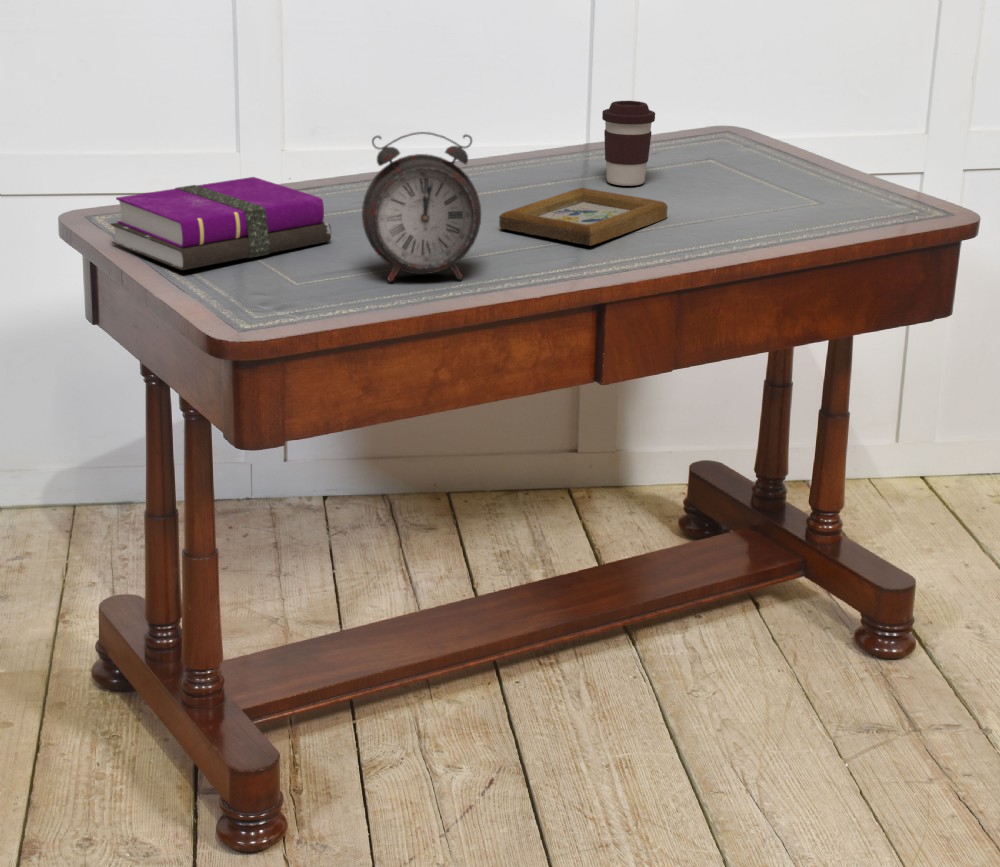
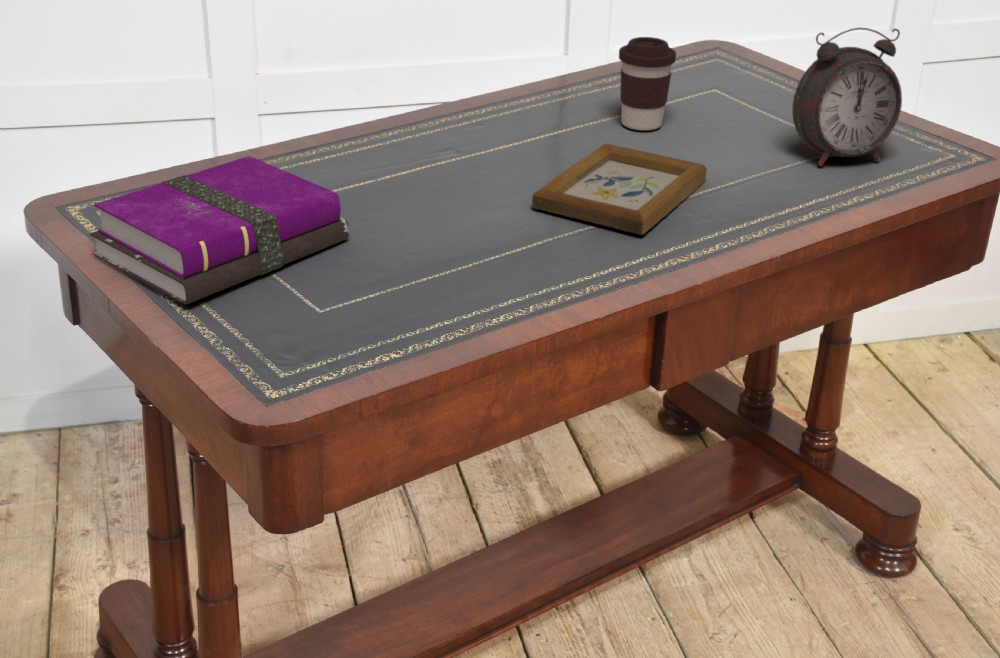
alarm clock: present [362,132,481,281] -> present [792,28,902,166]

